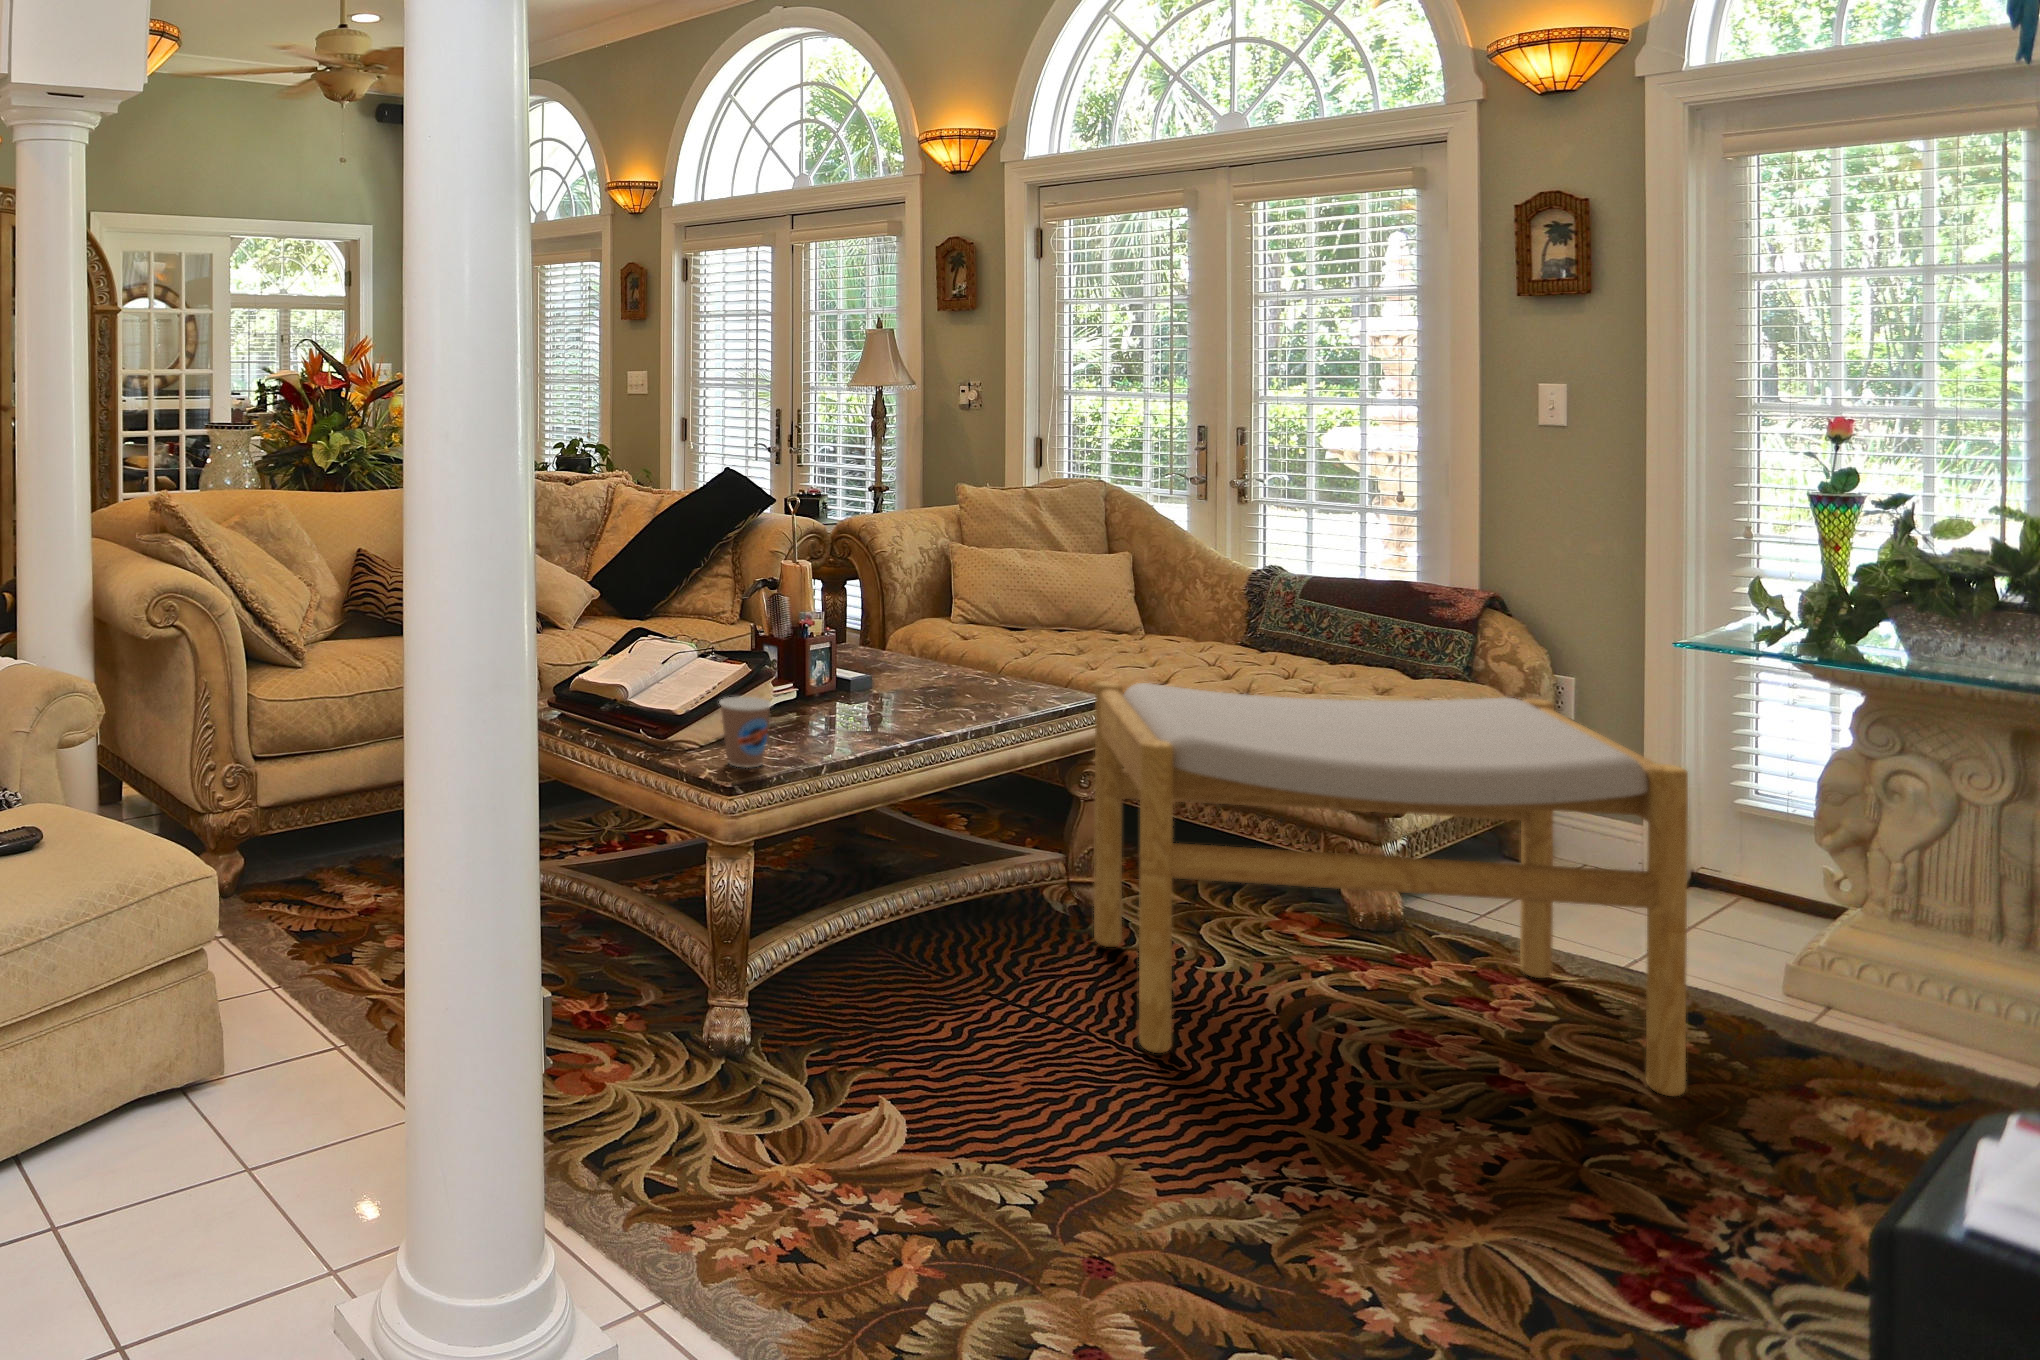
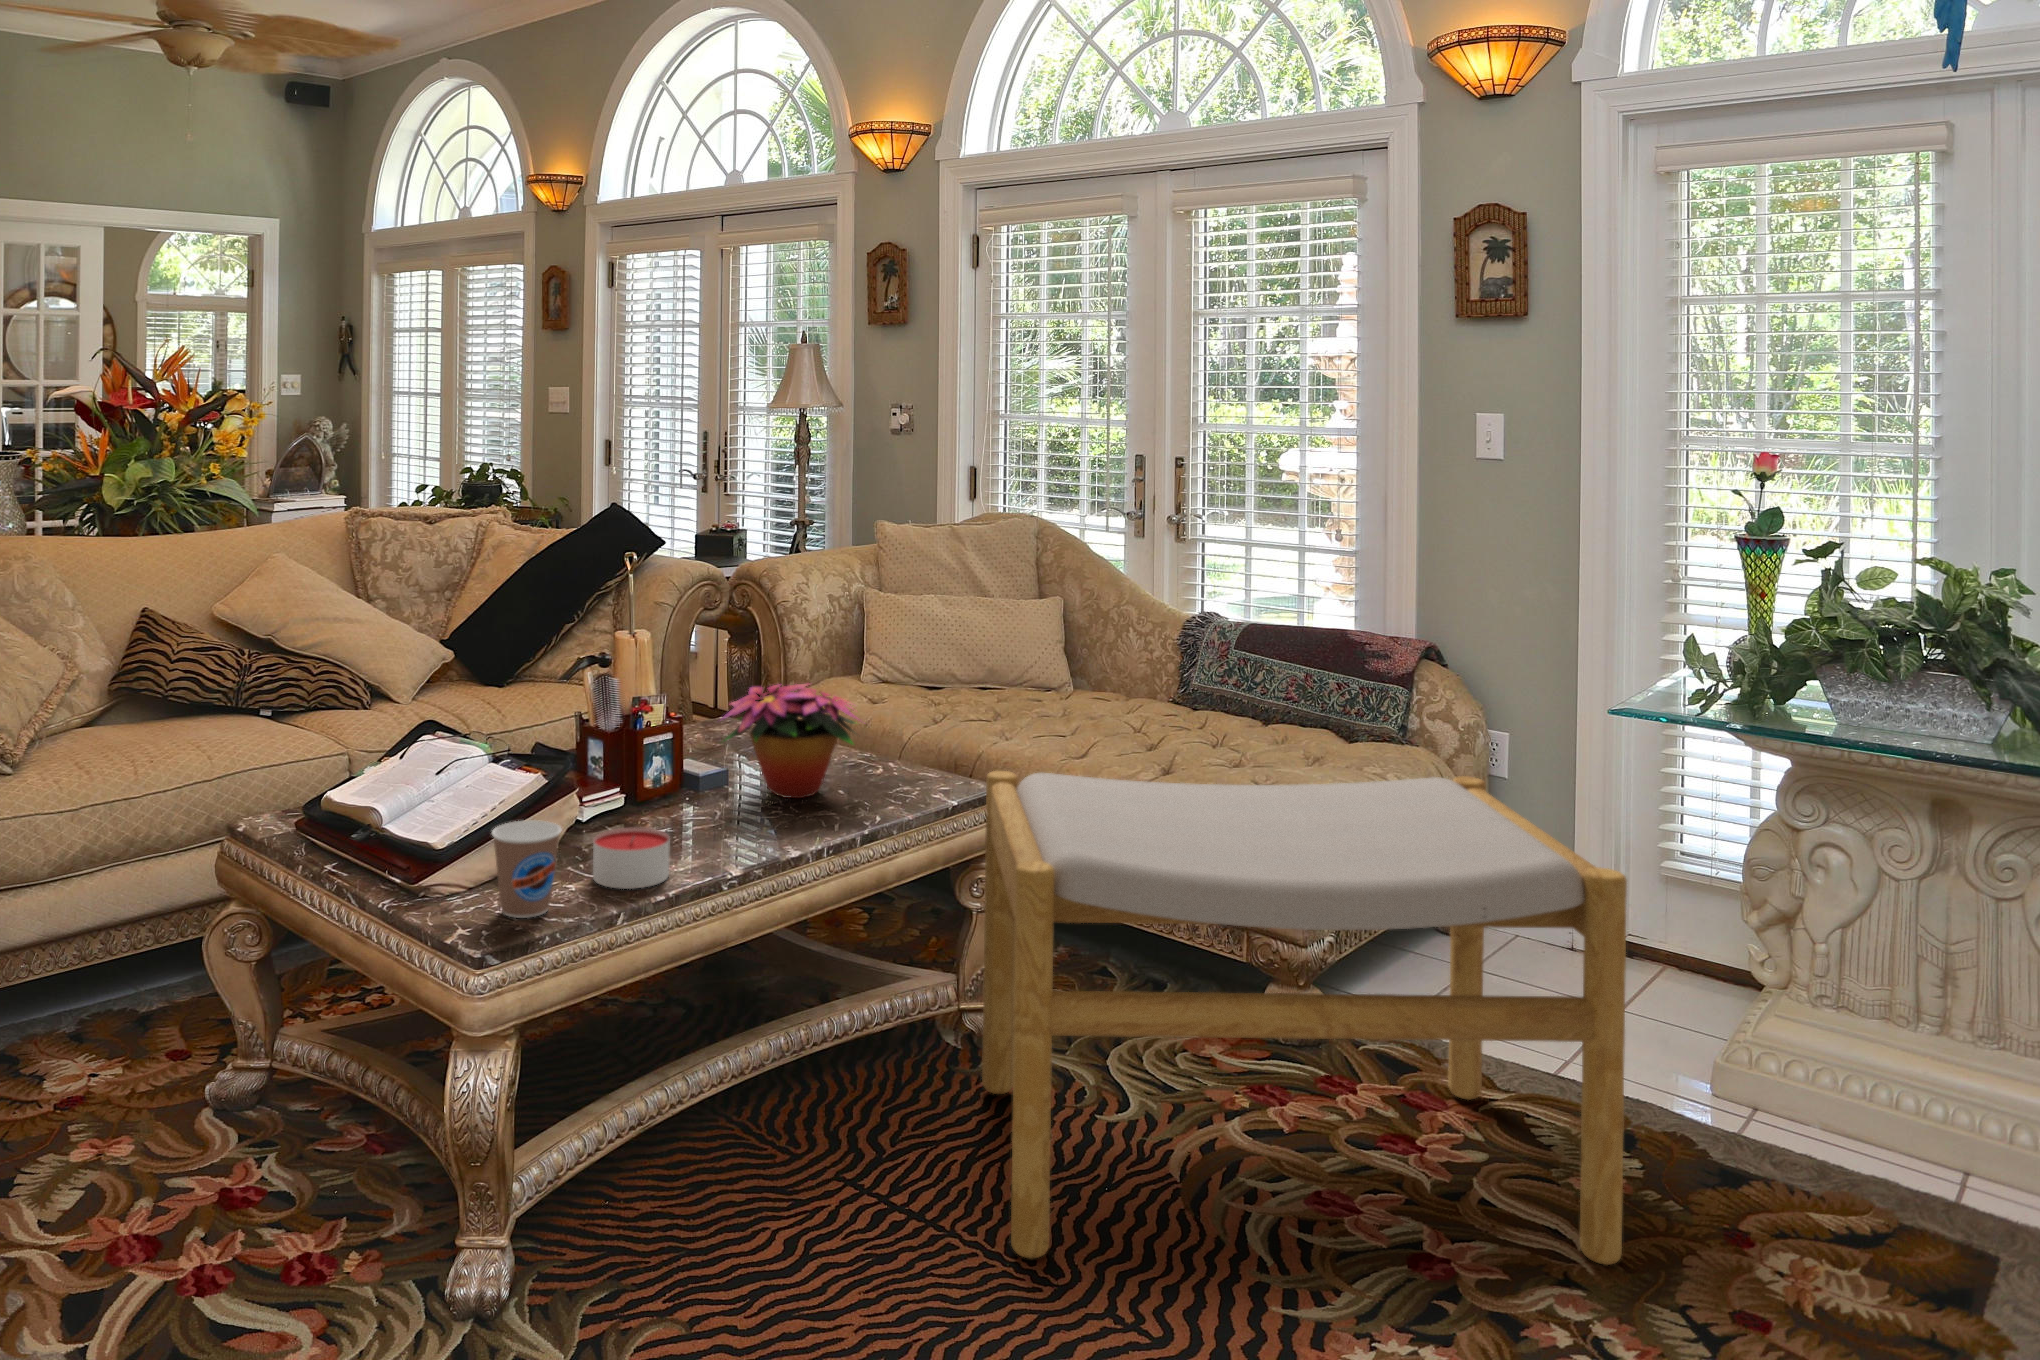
flower arrangement: none [861,607,997,700] -> present [722,684,858,798]
candle: none [787,710,847,753] -> present [593,827,670,889]

